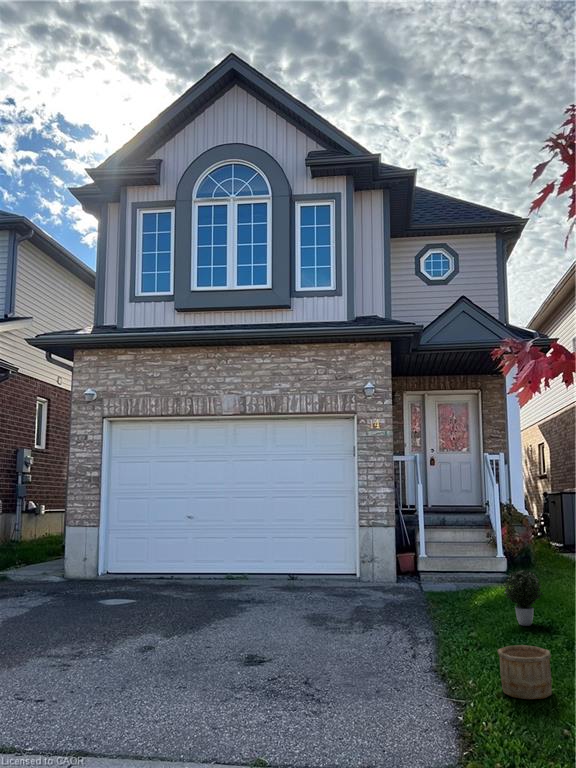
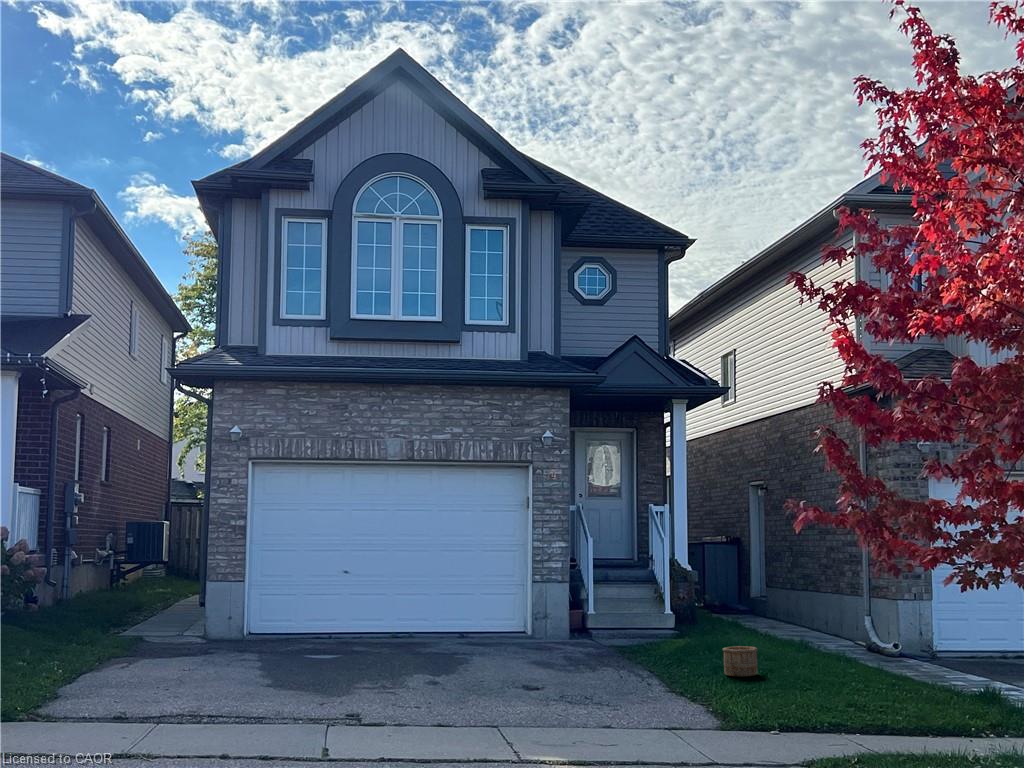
potted plant: present [504,570,543,626] -> none [702,607,734,652]

